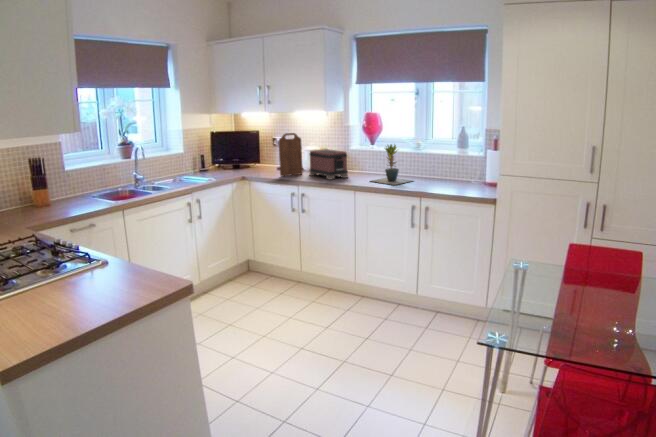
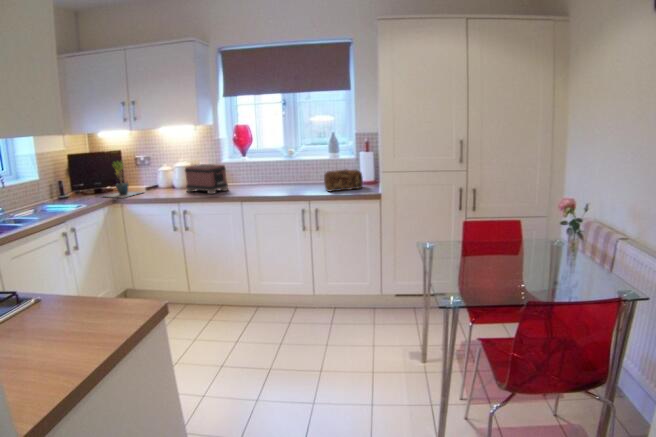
cutting board: present [279,133,303,176] -> none [151,150,178,196]
potted plant: present [372,144,412,185] -> present [105,161,141,198]
bread loaf: none [443,167,485,190] -> present [324,169,363,191]

